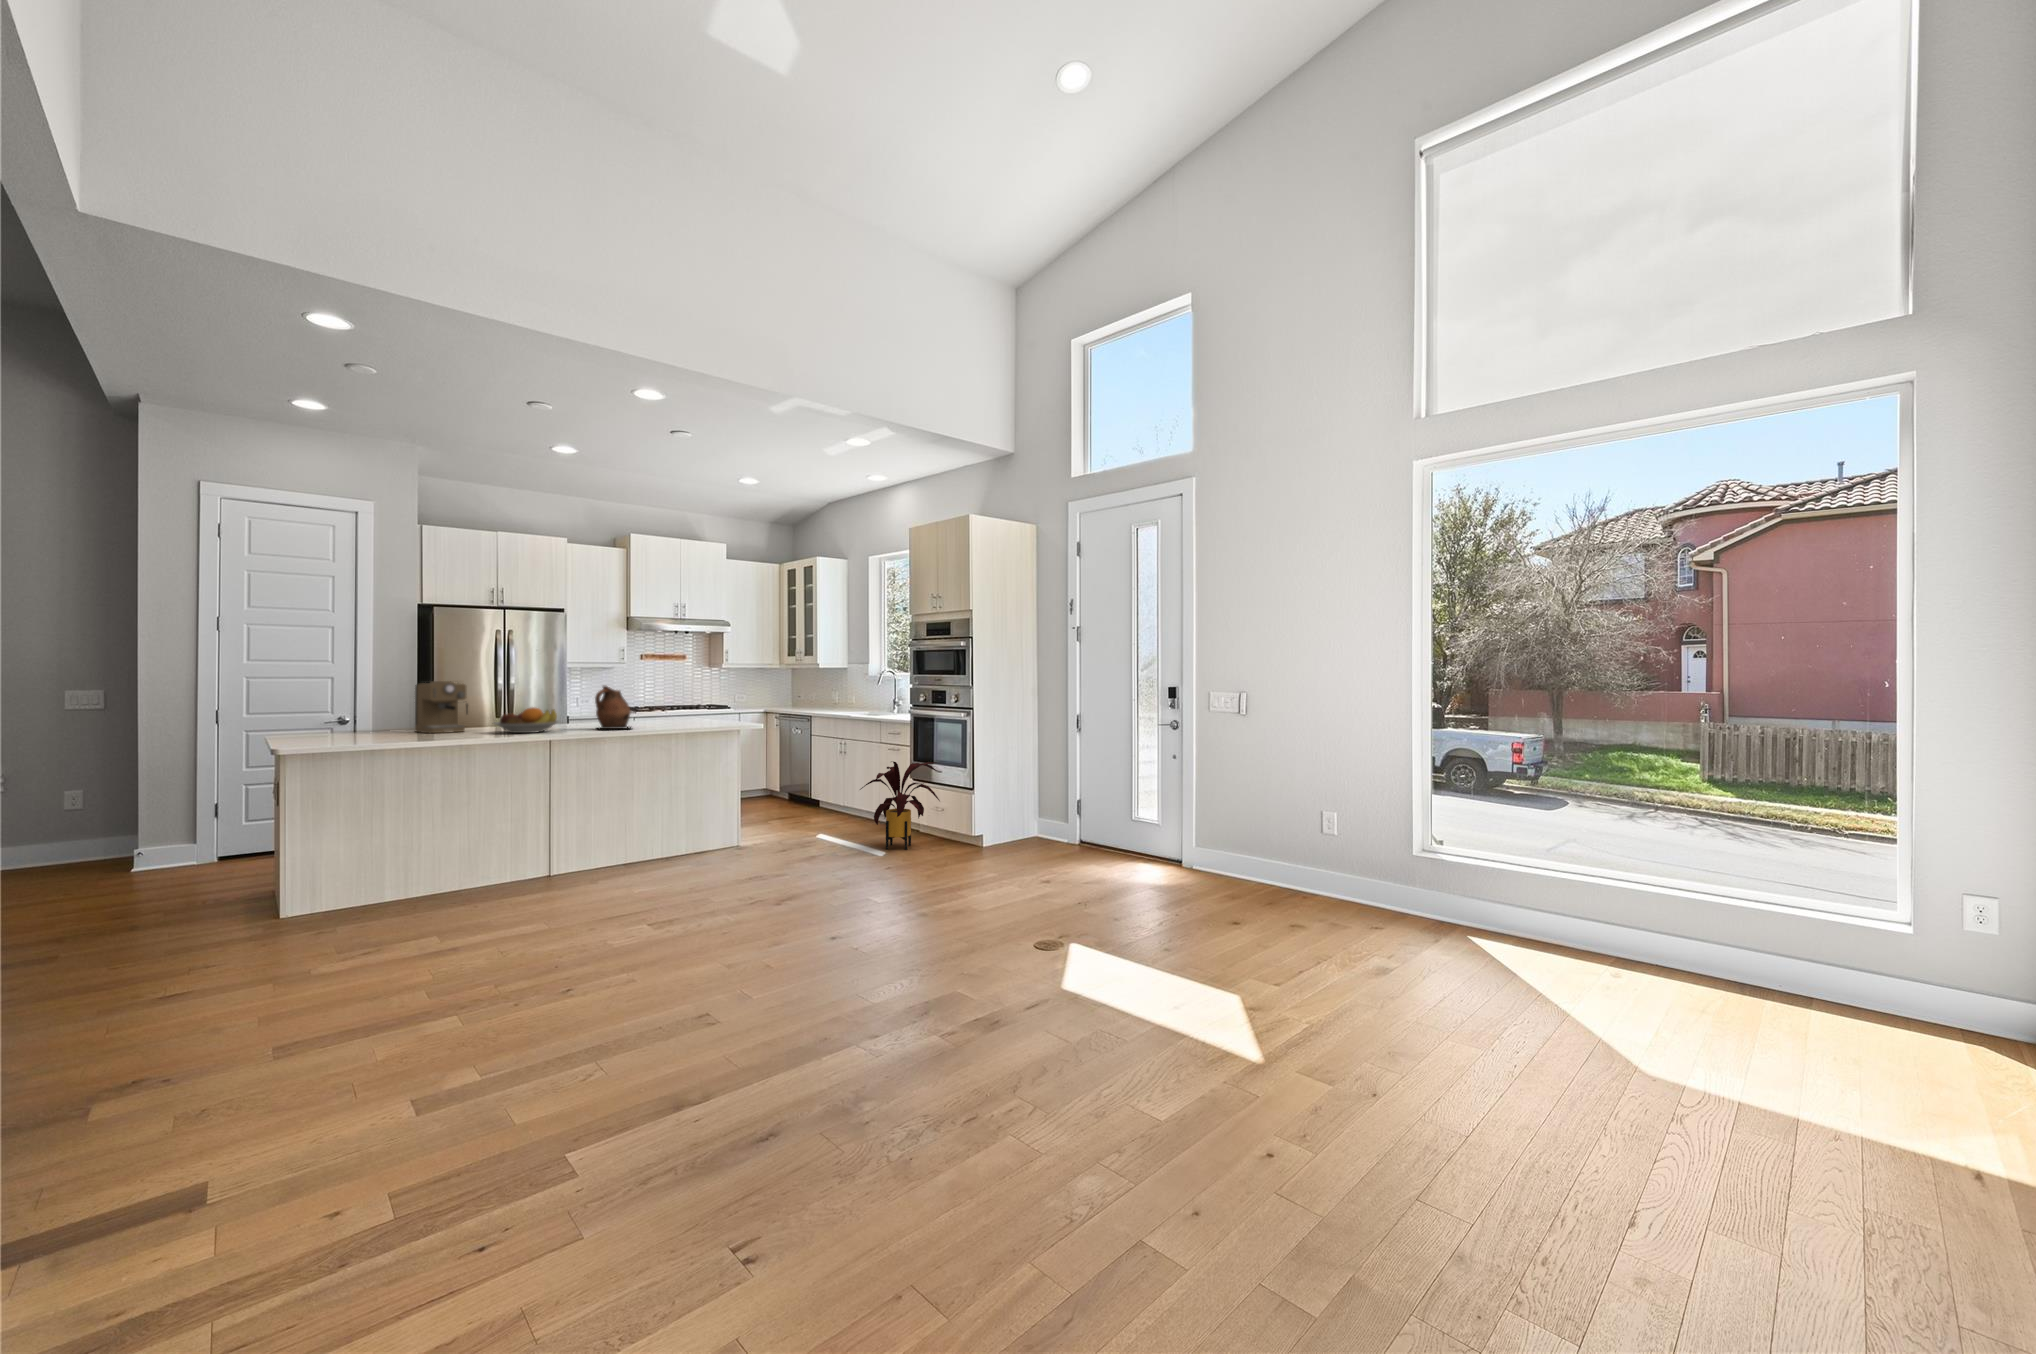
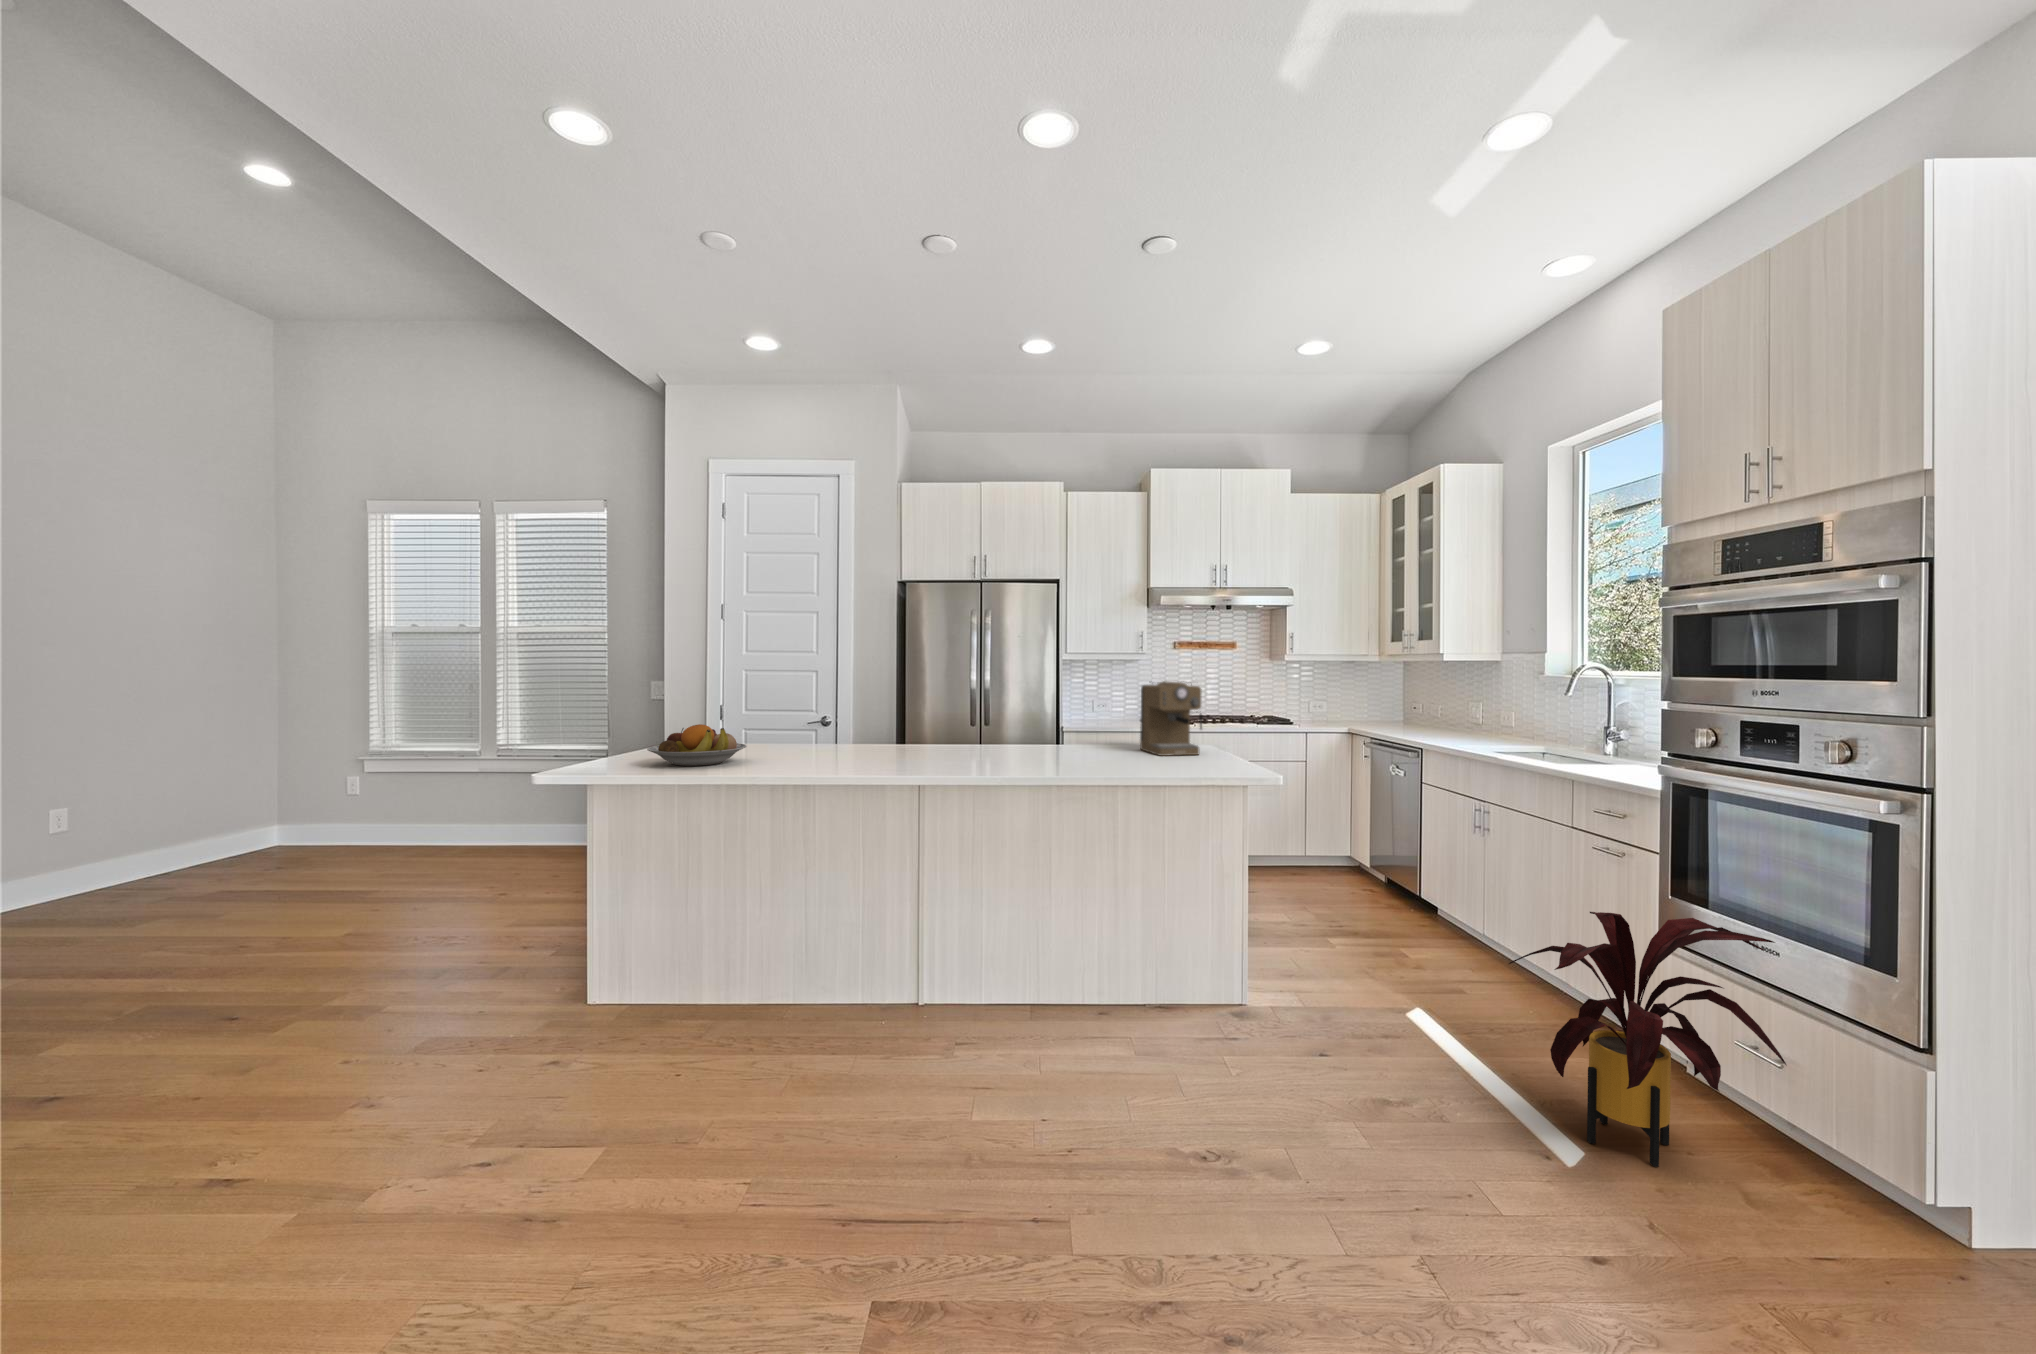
coffee maker: present [415,681,468,733] -> present [1140,681,1202,756]
ceramic pitcher: present [595,686,631,729] -> none [1004,691,1069,769]
fruit bowl: present [493,707,558,733] -> present [647,724,747,766]

